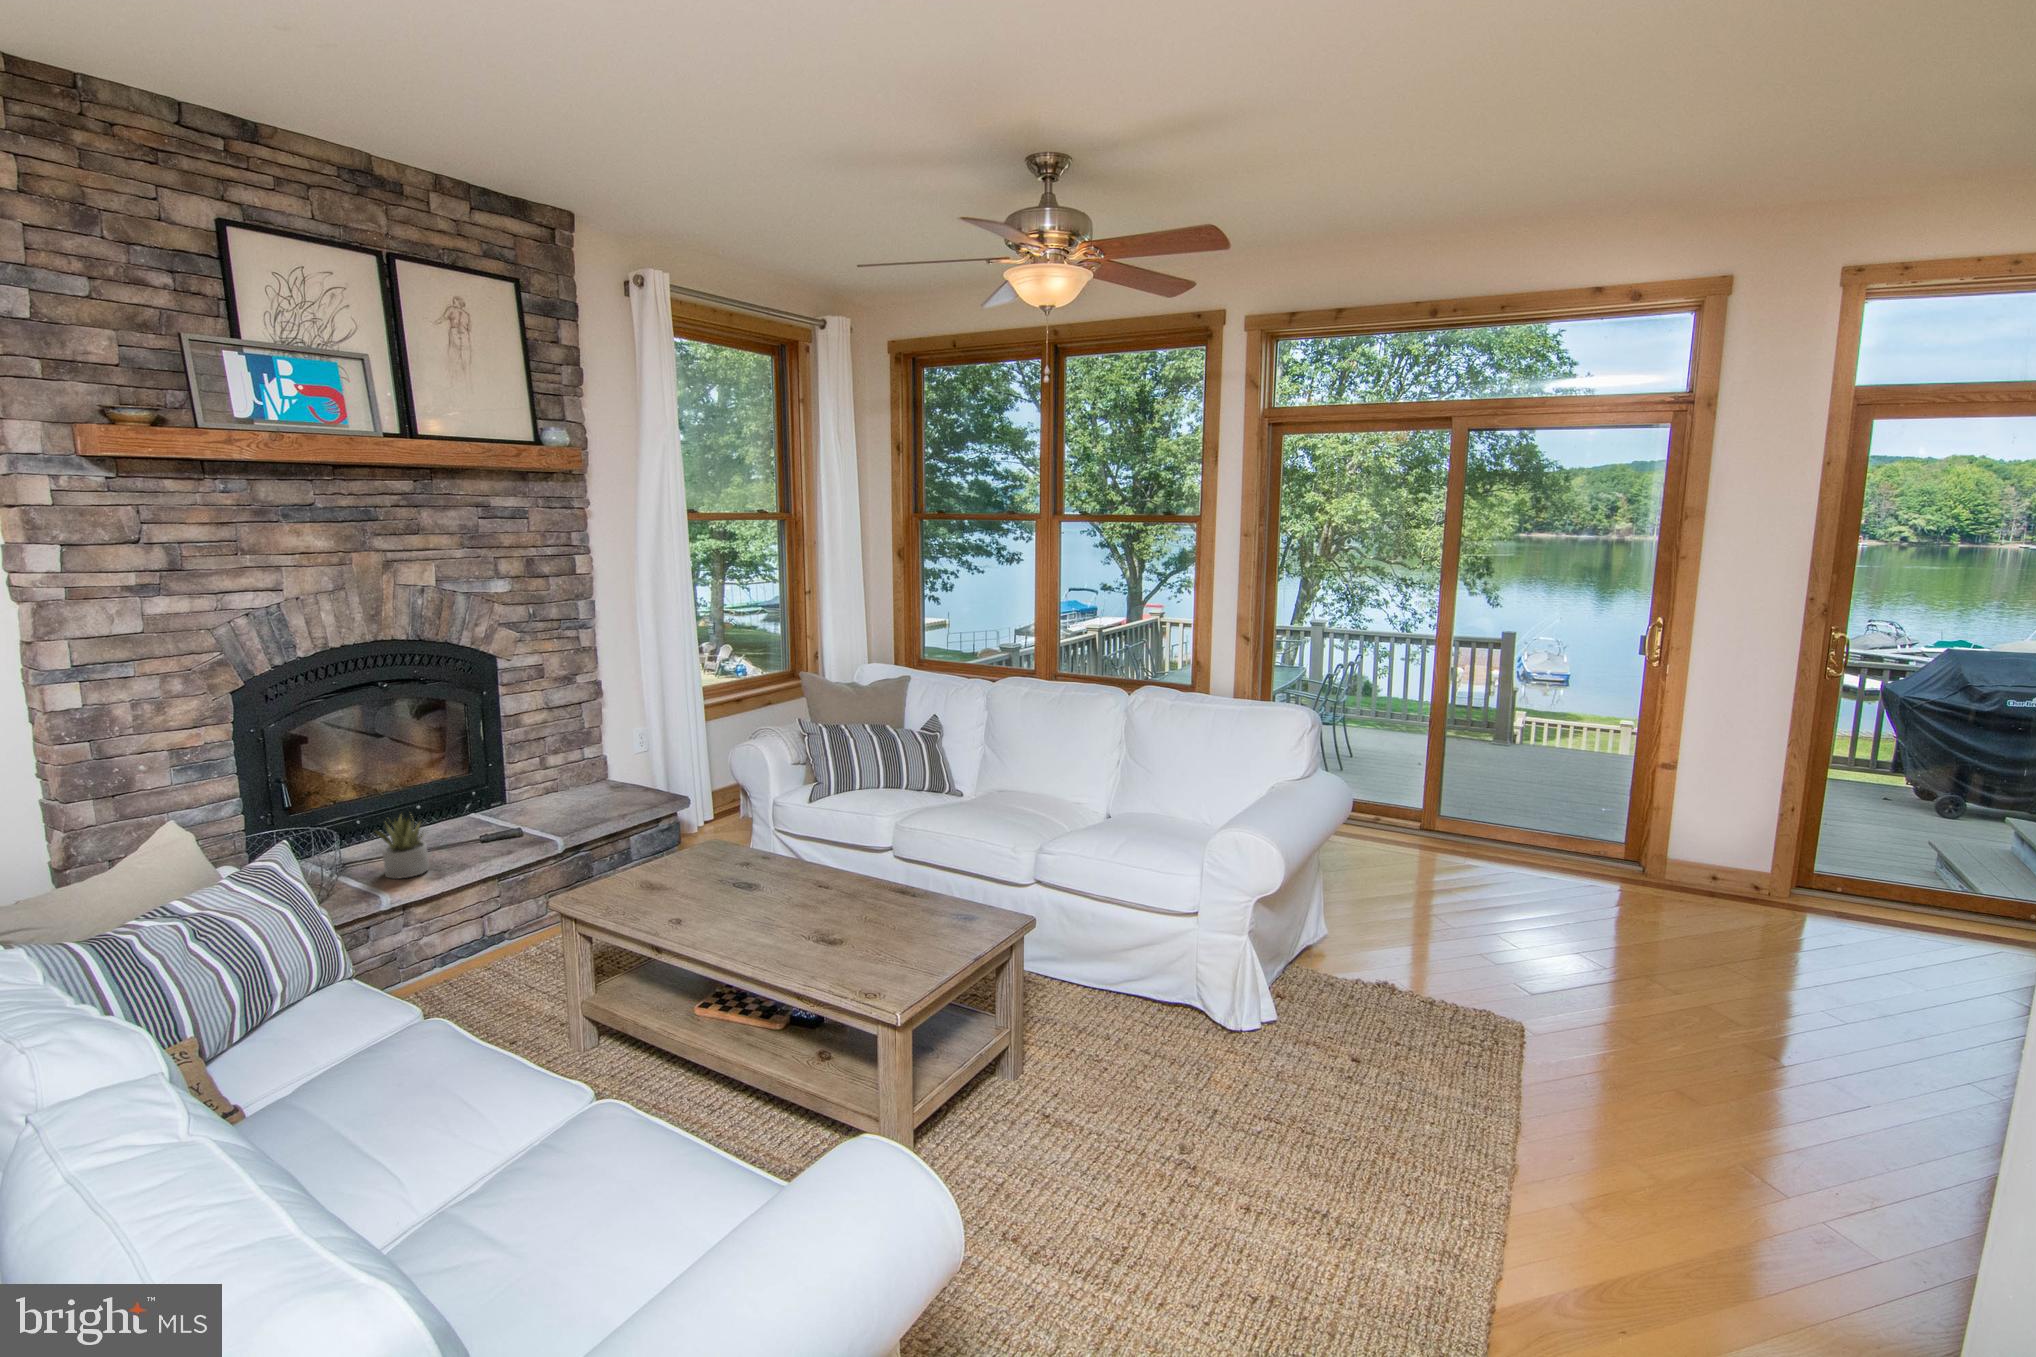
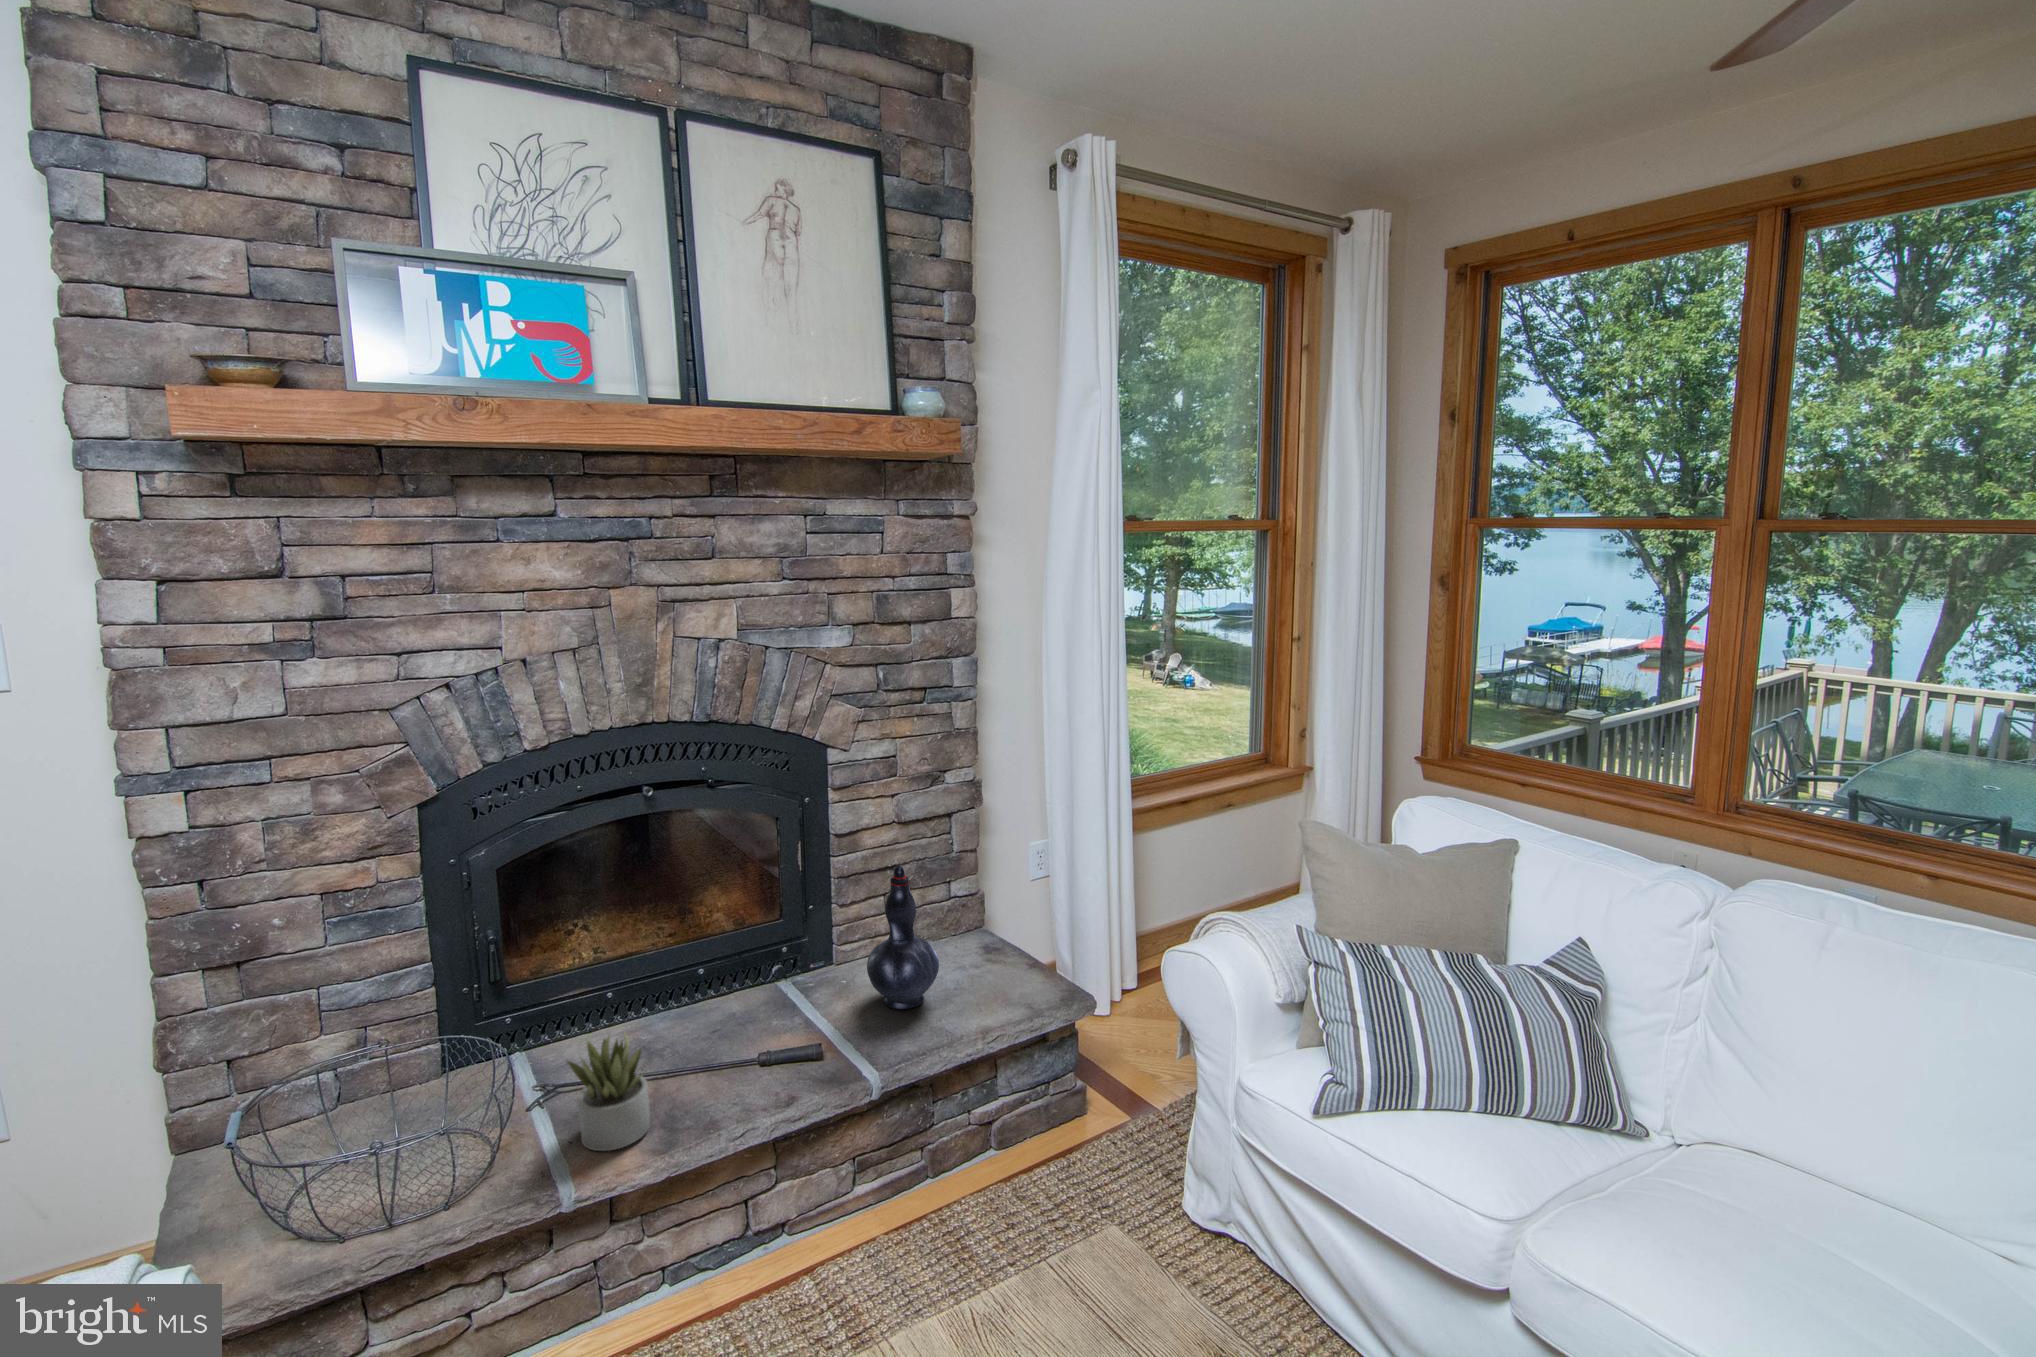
decorative vase: none [541,725,589,814] -> present [867,865,939,1009]

